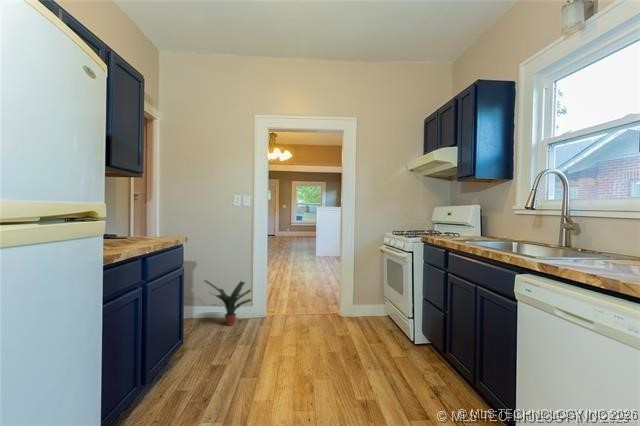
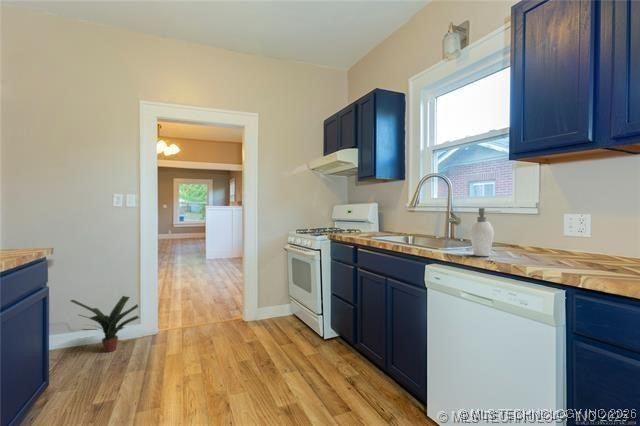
soap dispenser: none [570,212,613,269] -> present [470,208,494,256]

